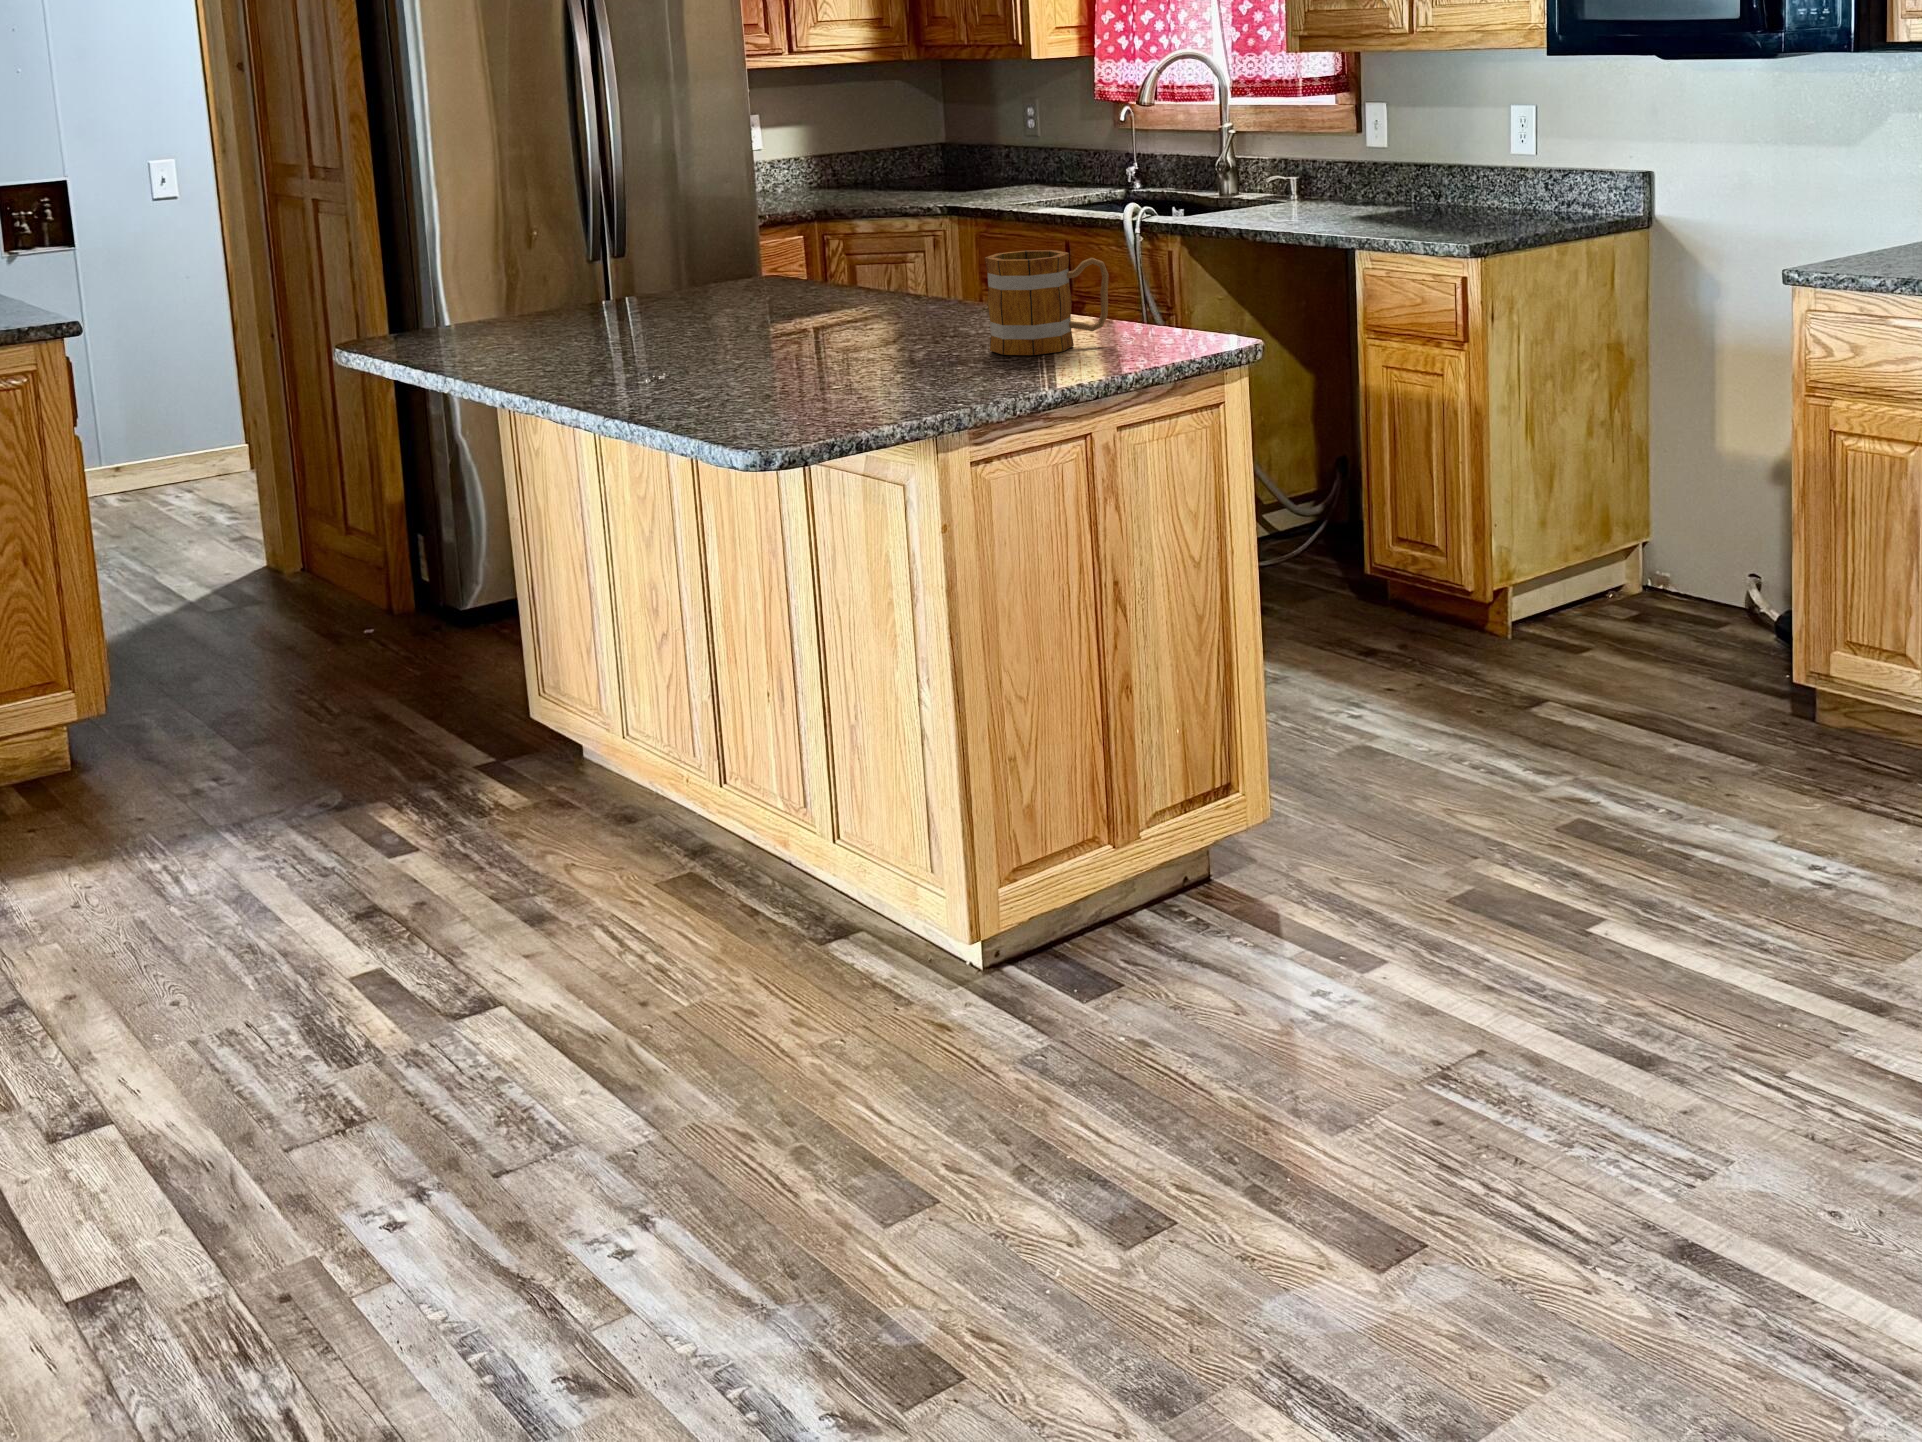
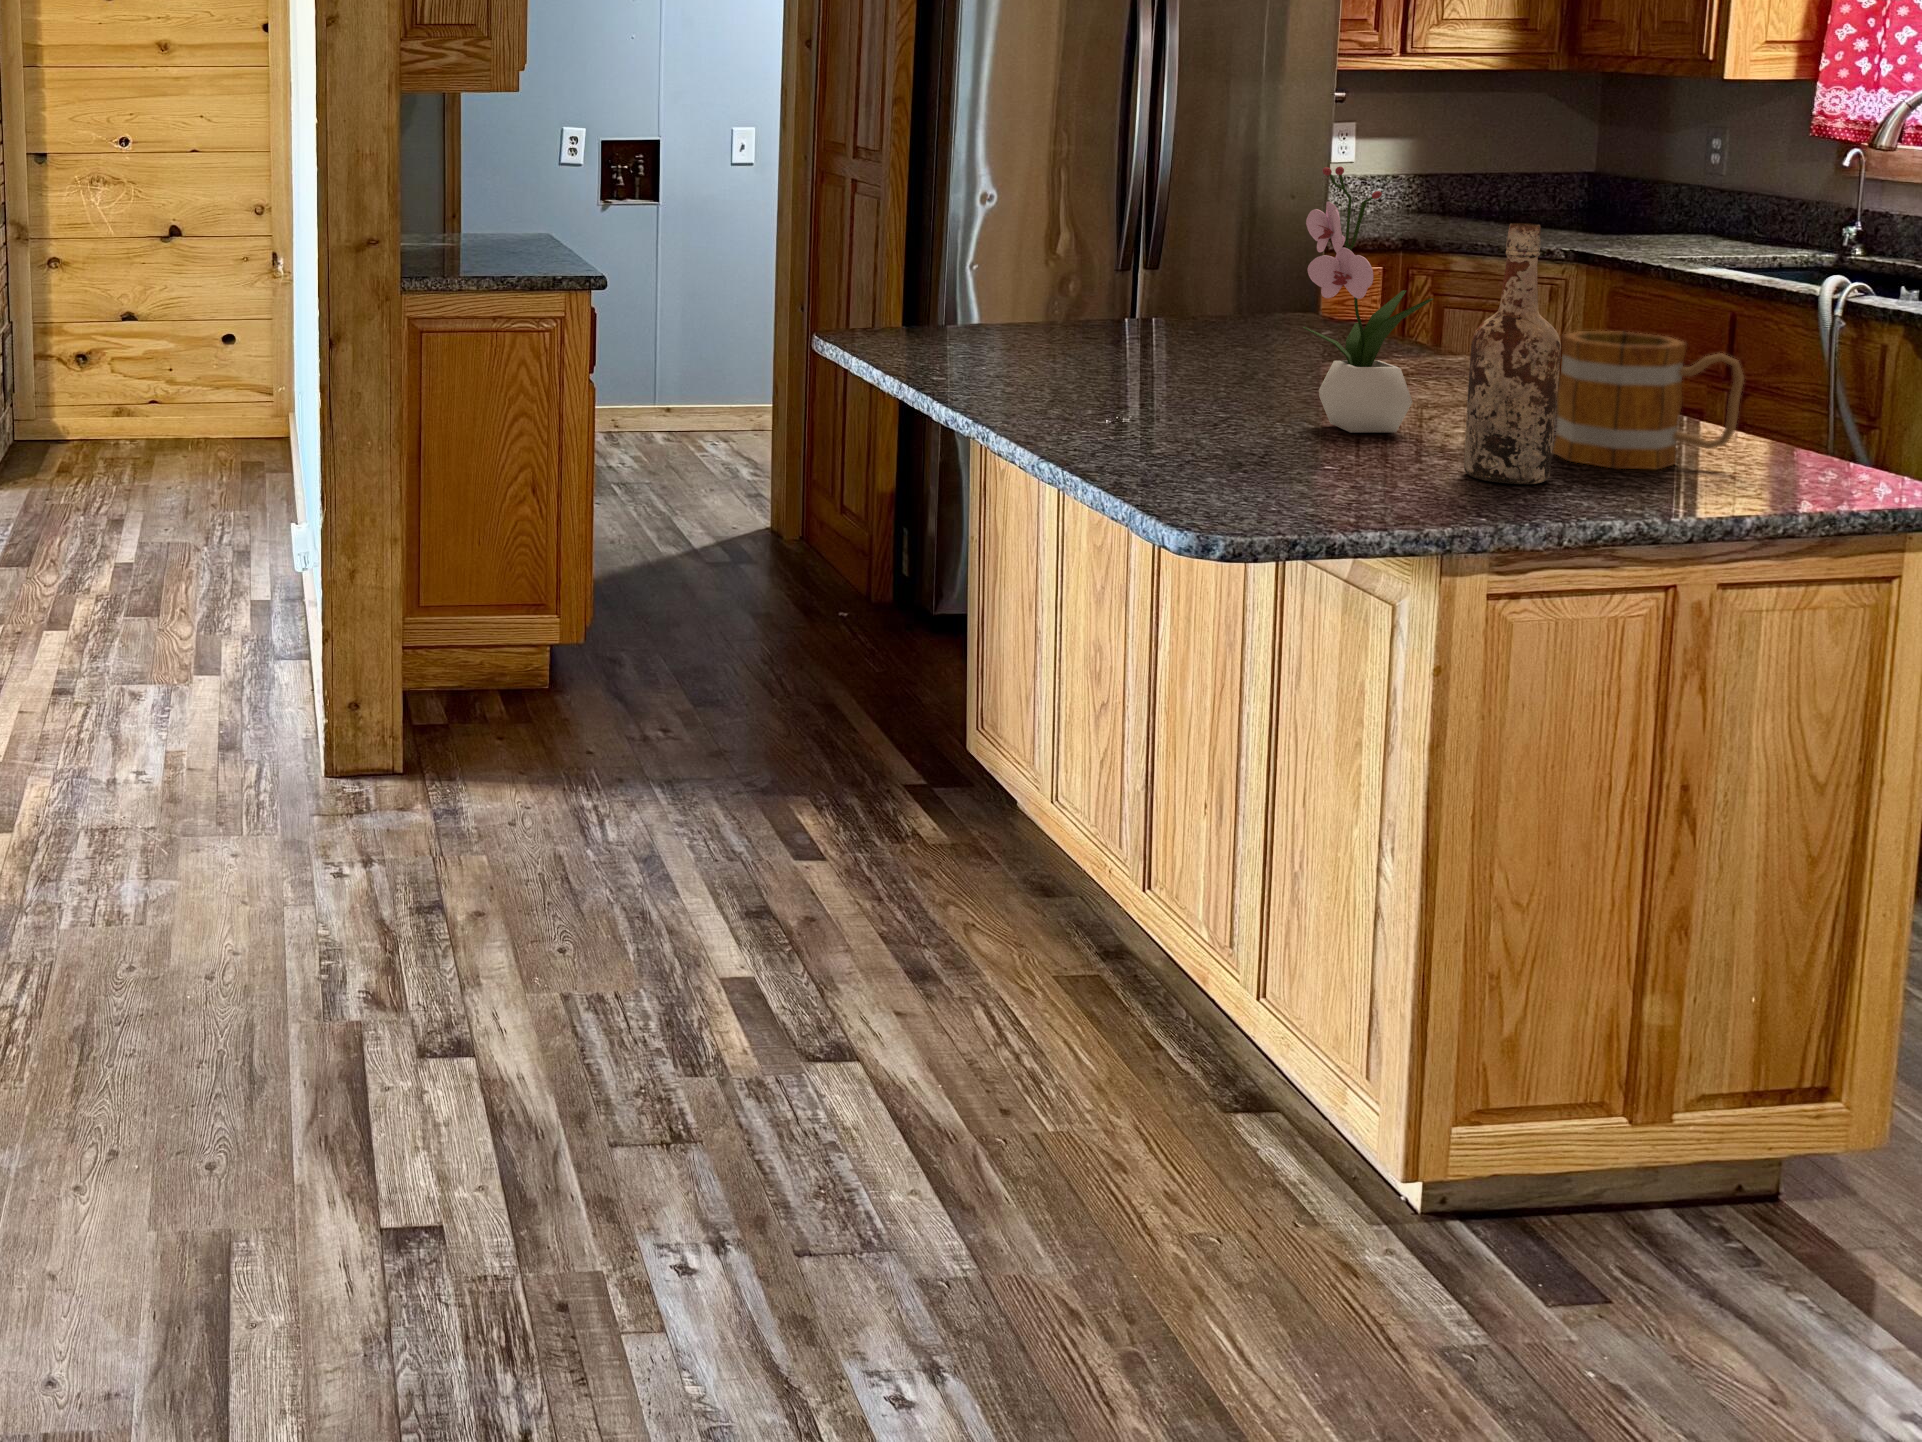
flower arrangement: none [785,140,890,358] -> present [1303,166,1433,433]
wine bottle: none [929,171,995,377] -> present [1464,223,1561,484]

